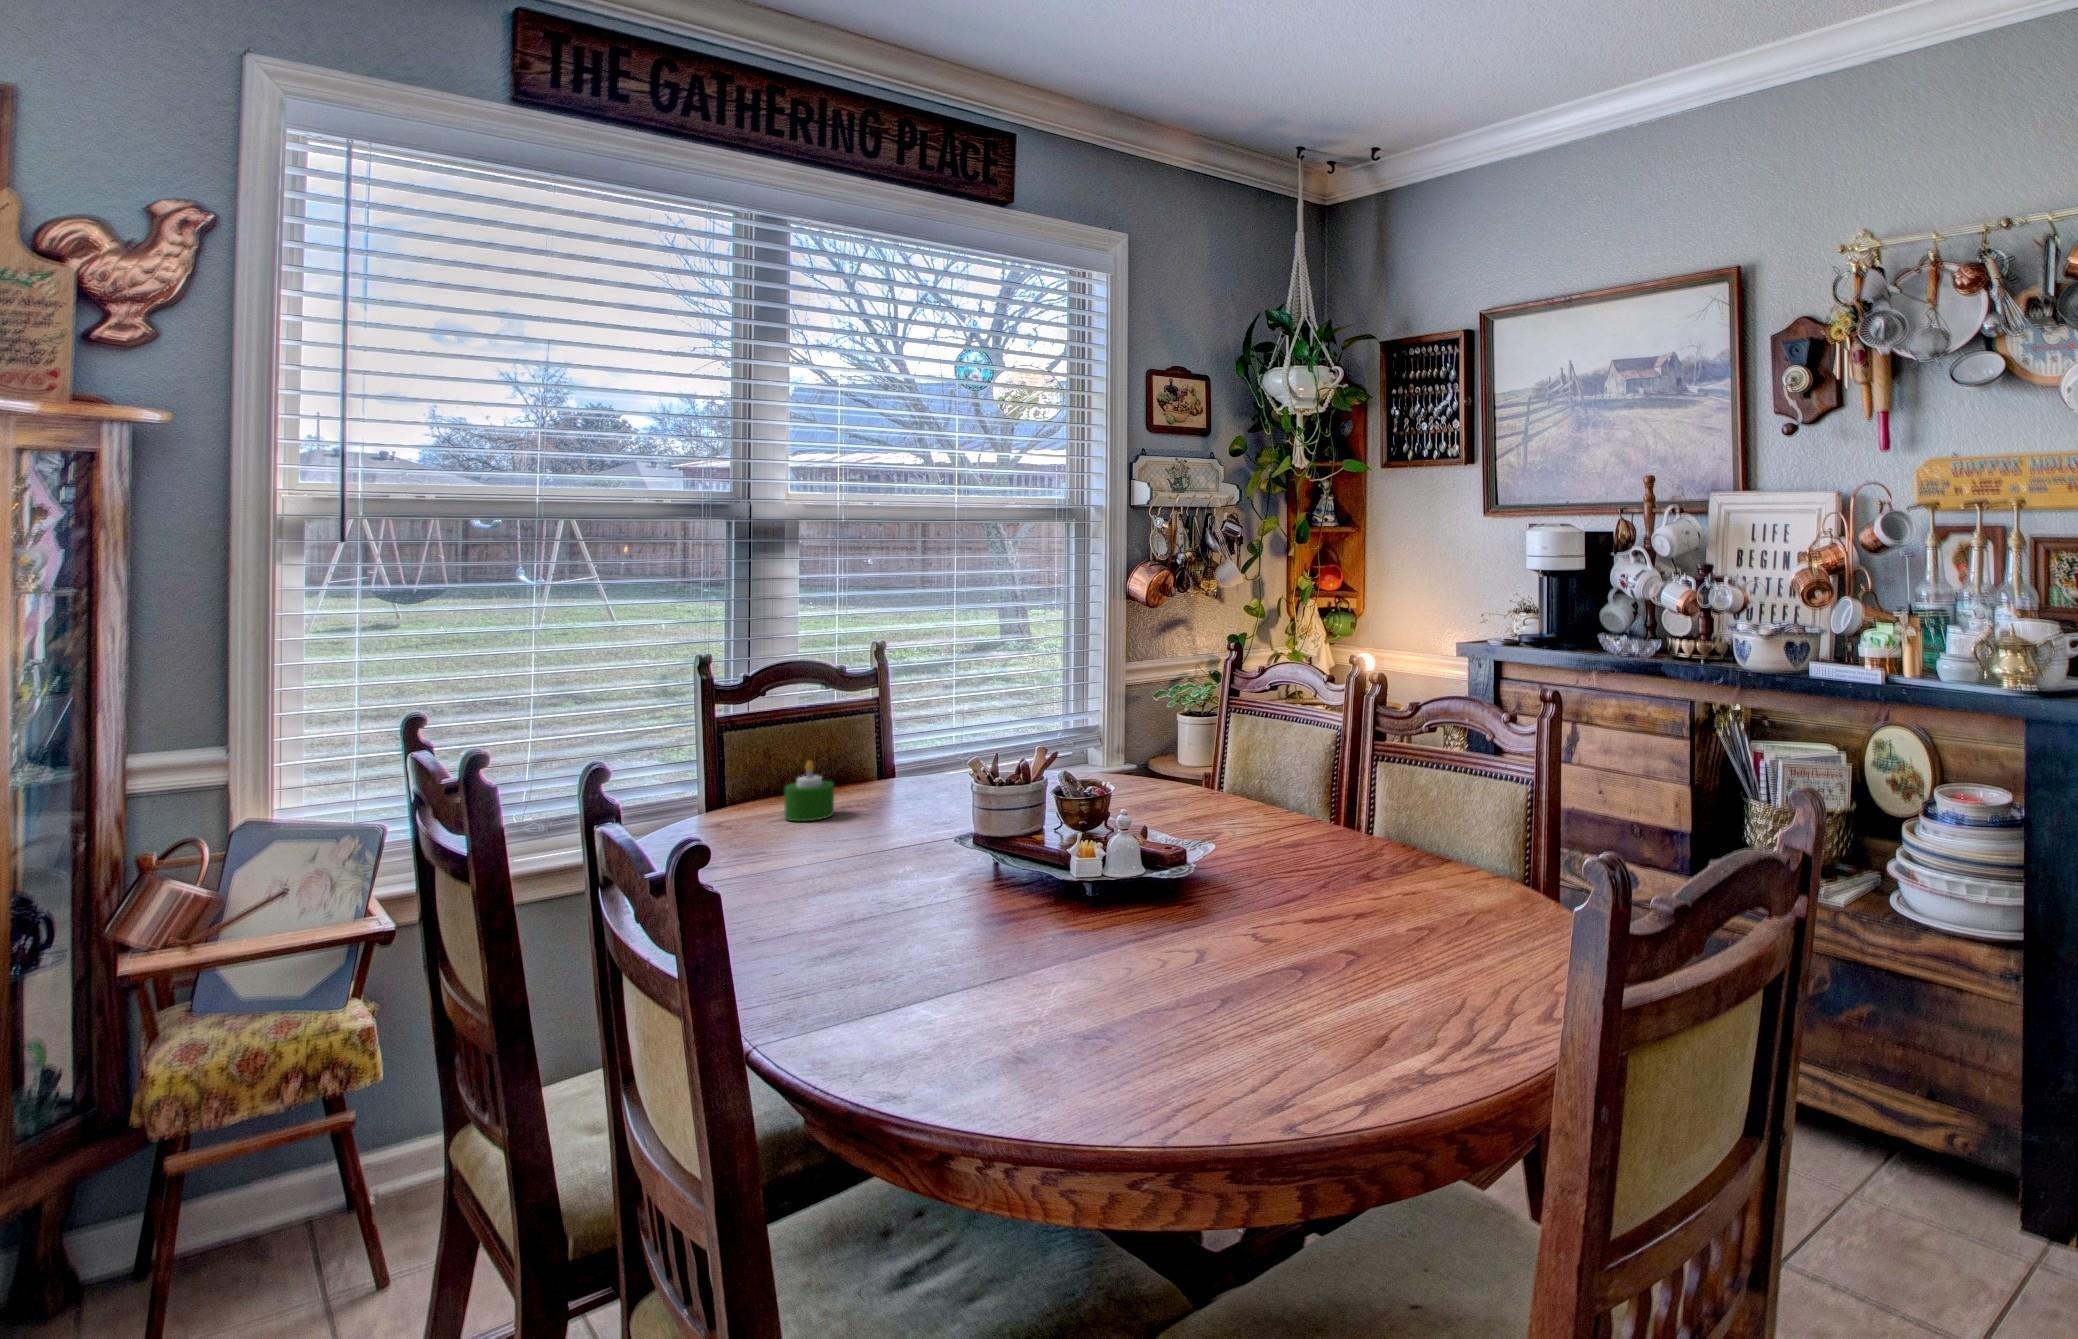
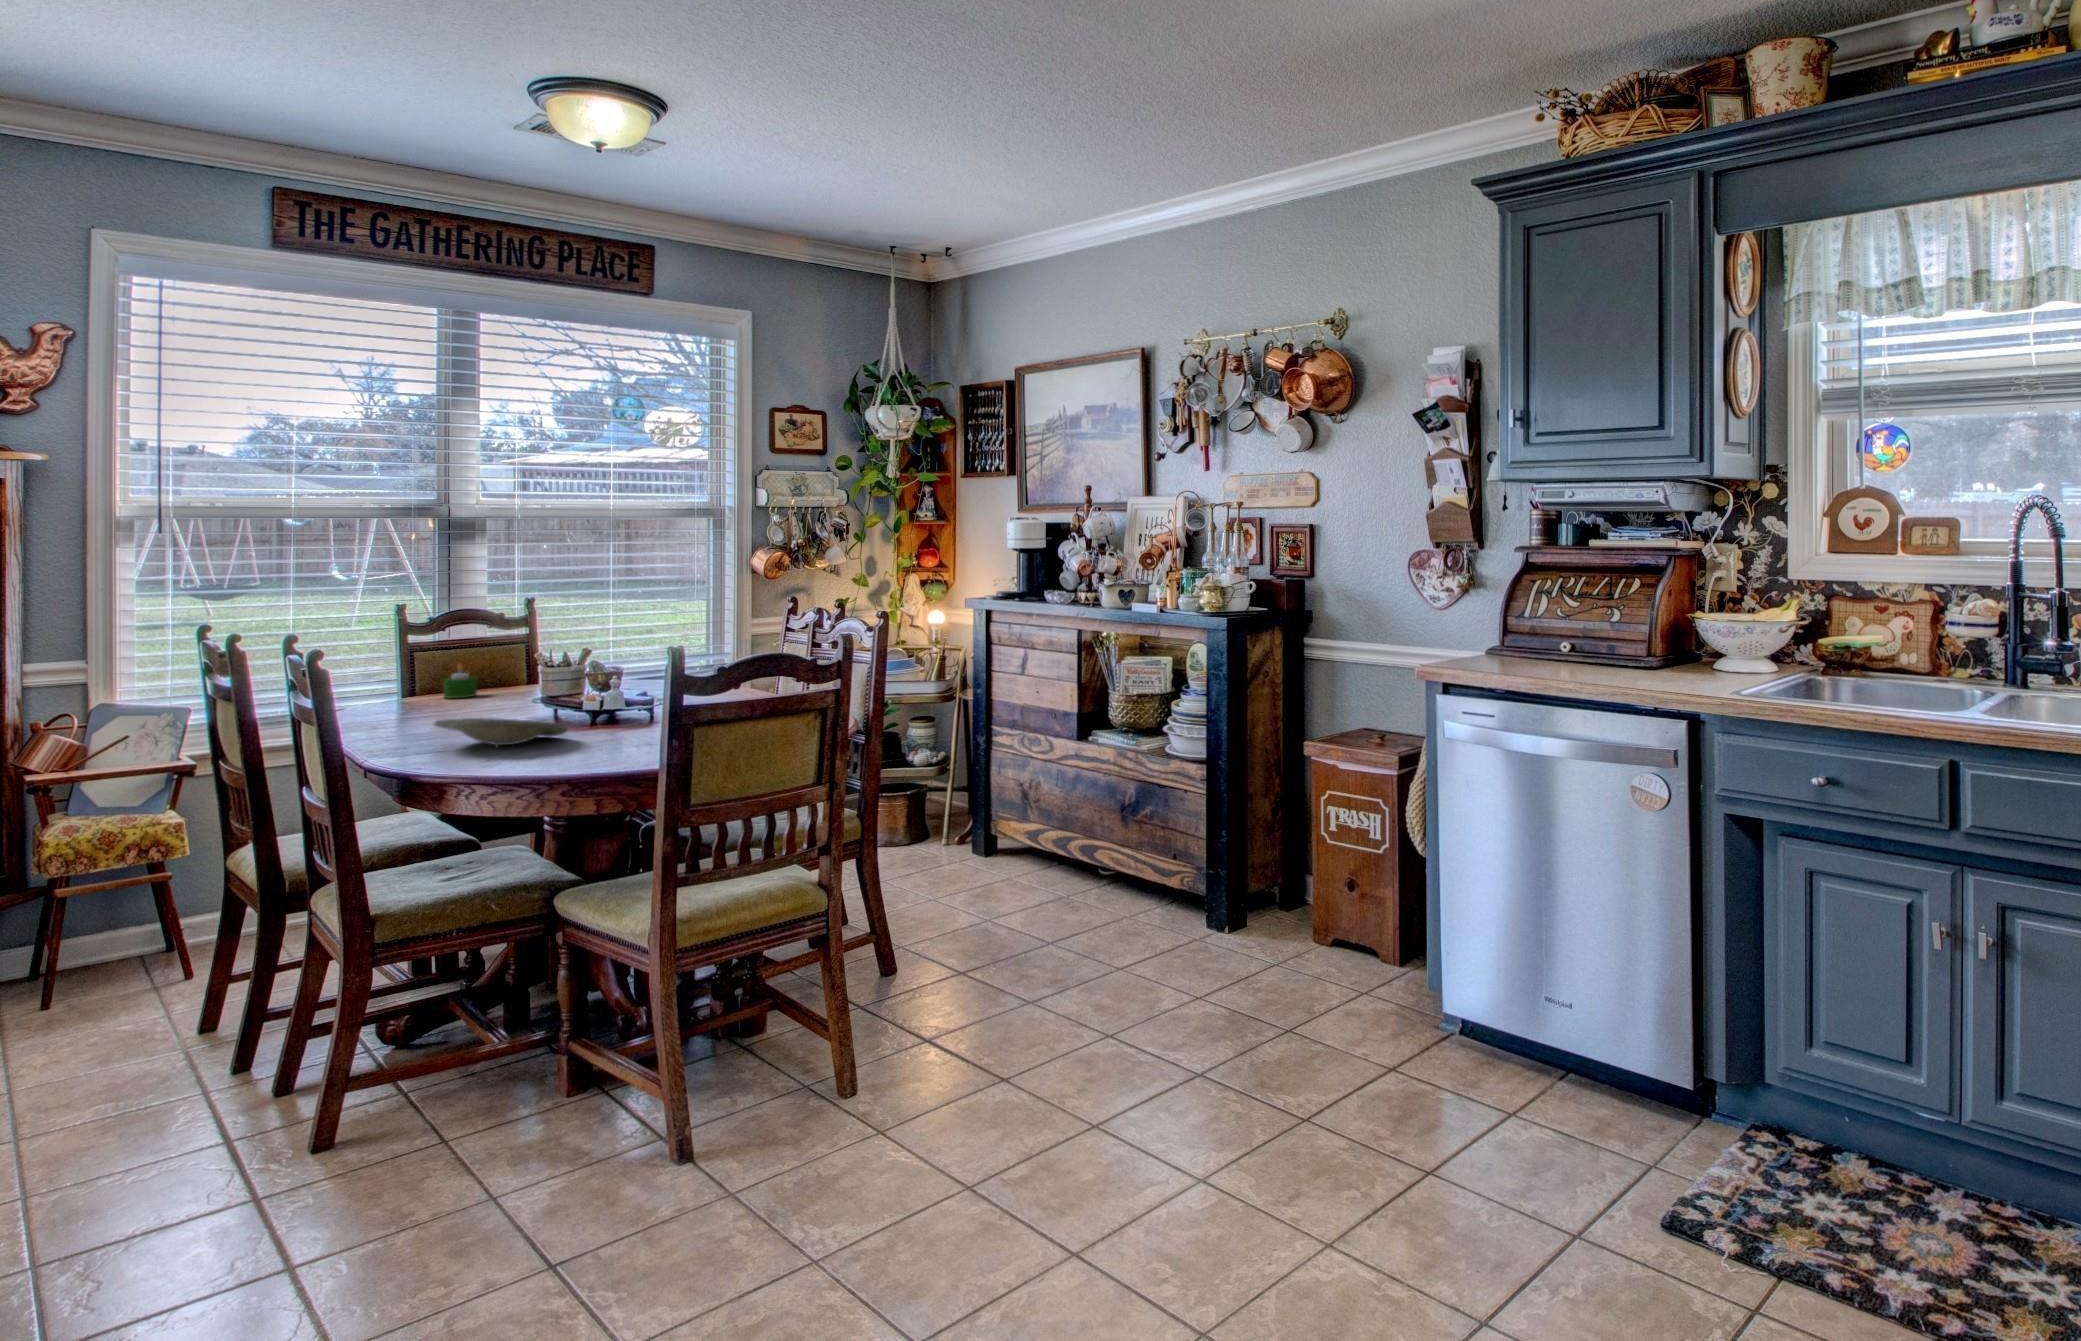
plate: none [890,959,1149,1013] -> present [434,718,568,747]

